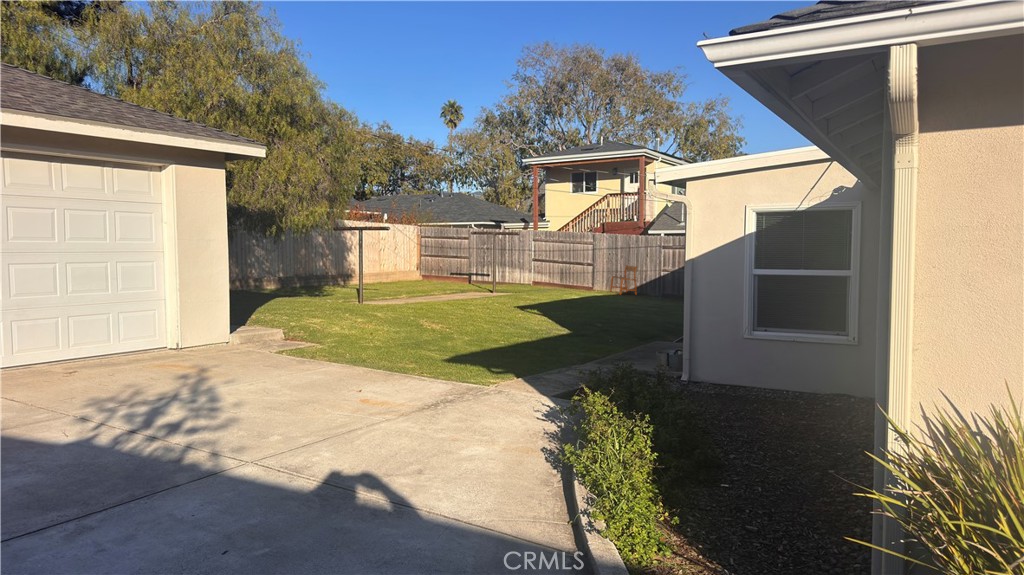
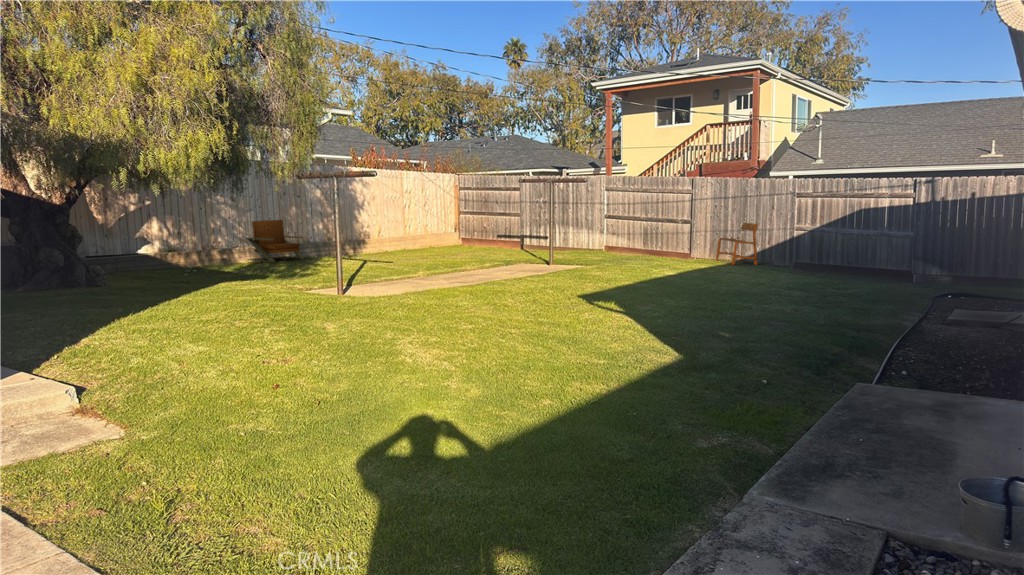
lounge chair: none [272,258,314,288] -> present [246,220,305,262]

